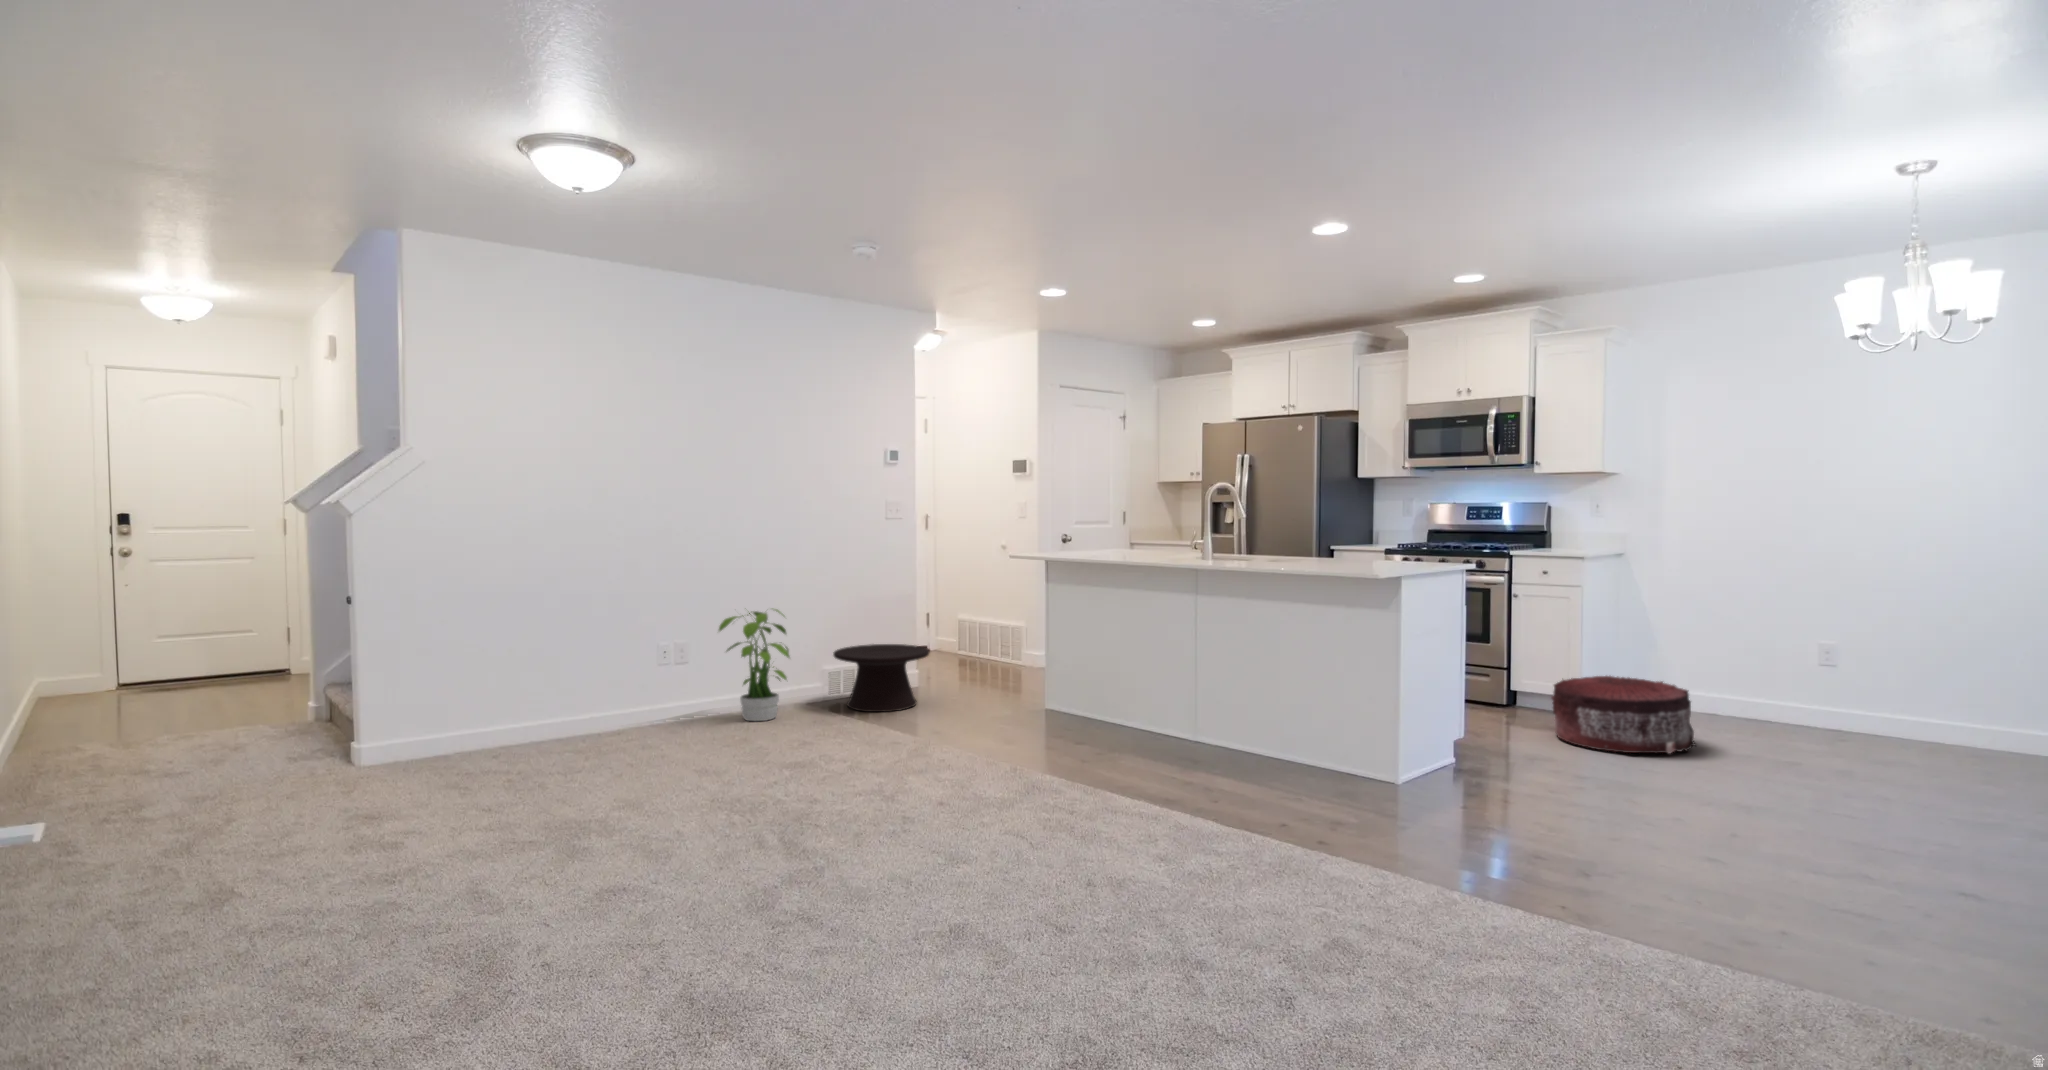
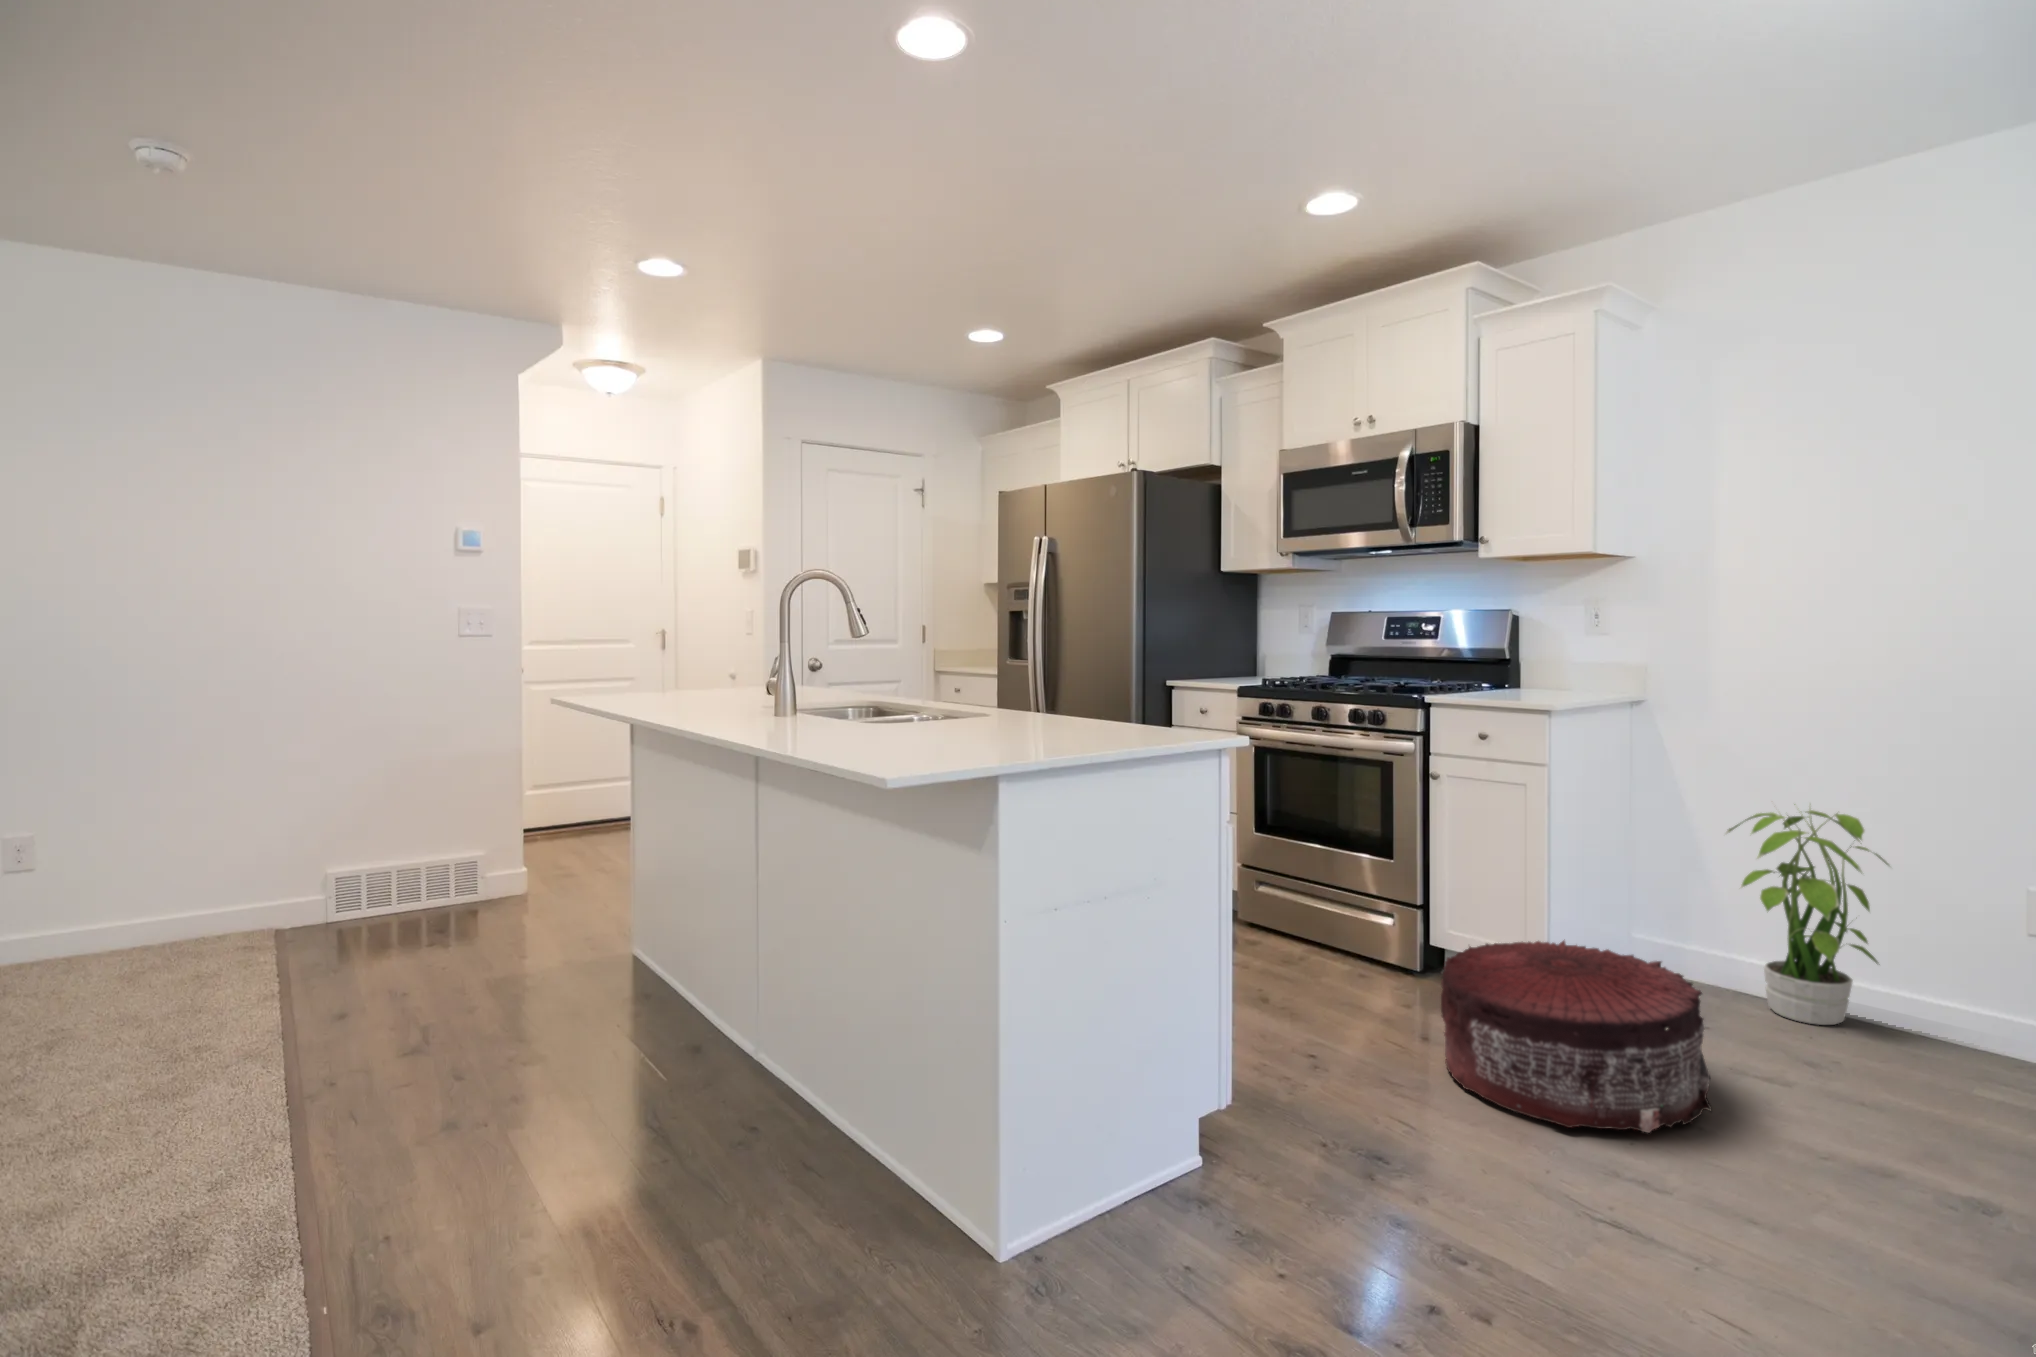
potted plant: present [719,609,790,721] -> present [1726,801,1889,1025]
side table: present [833,644,929,712] -> none [301,834,478,953]

